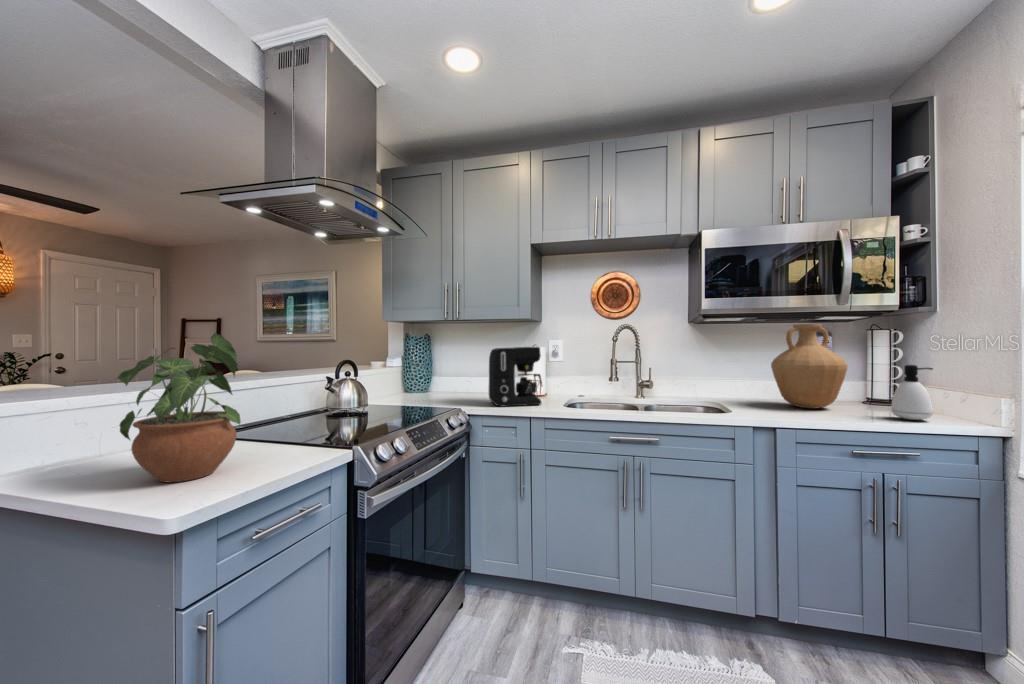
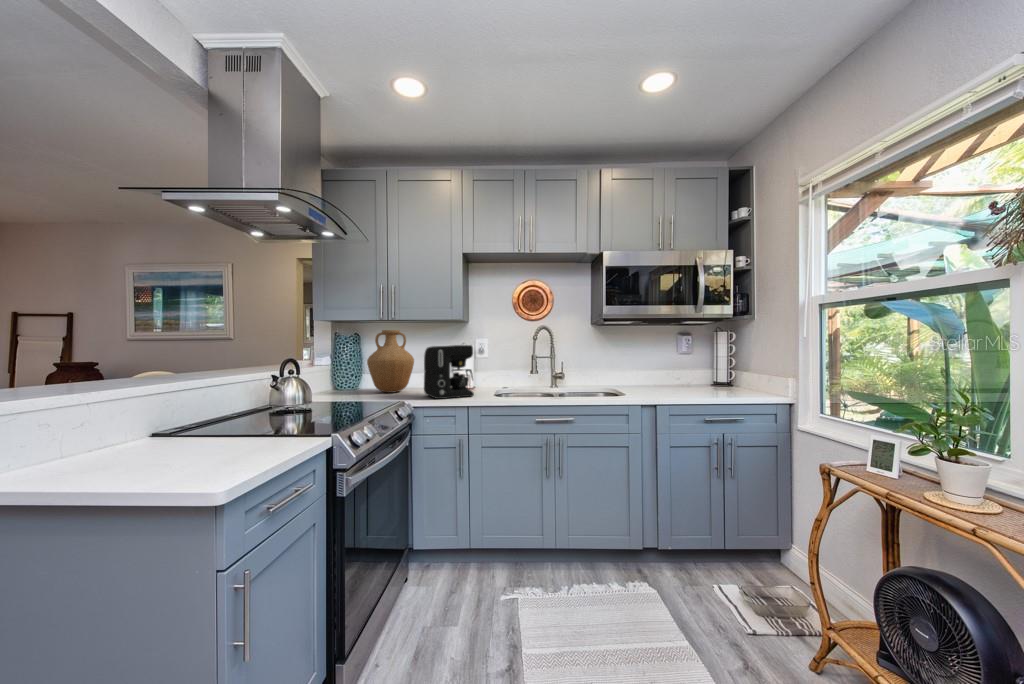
vase: present [771,324,848,409] -> present [367,330,414,393]
potted plant: present [118,333,241,482] -> none [113,332,244,471]
soap dispenser: present [891,365,933,420] -> none [728,357,752,395]

